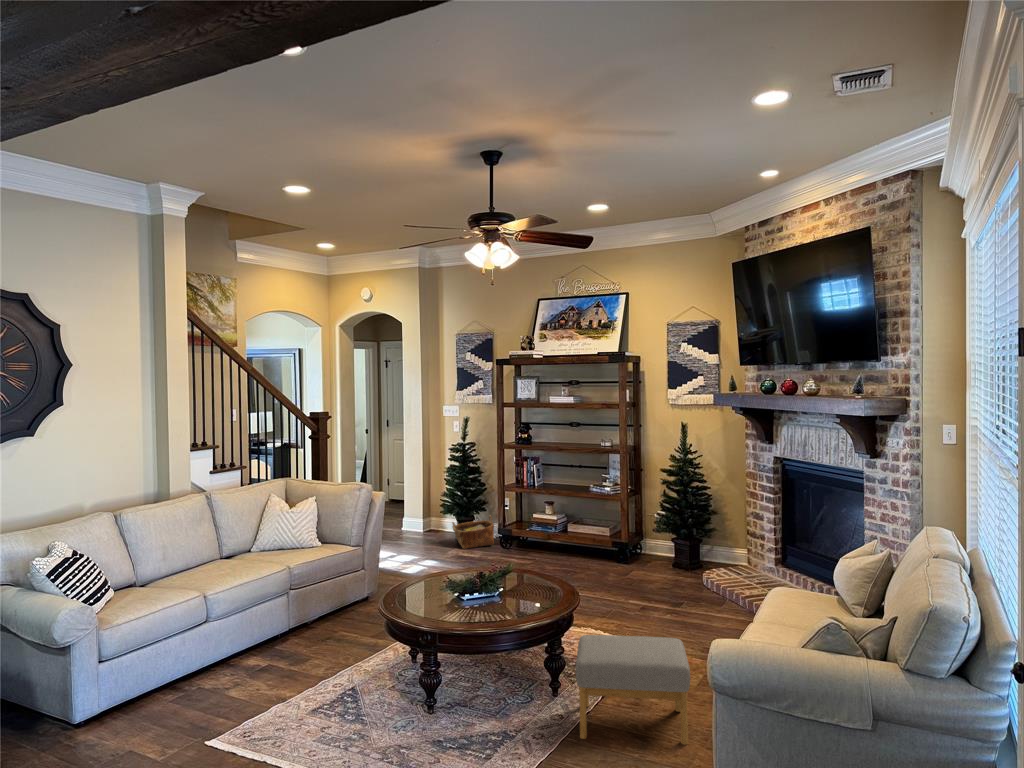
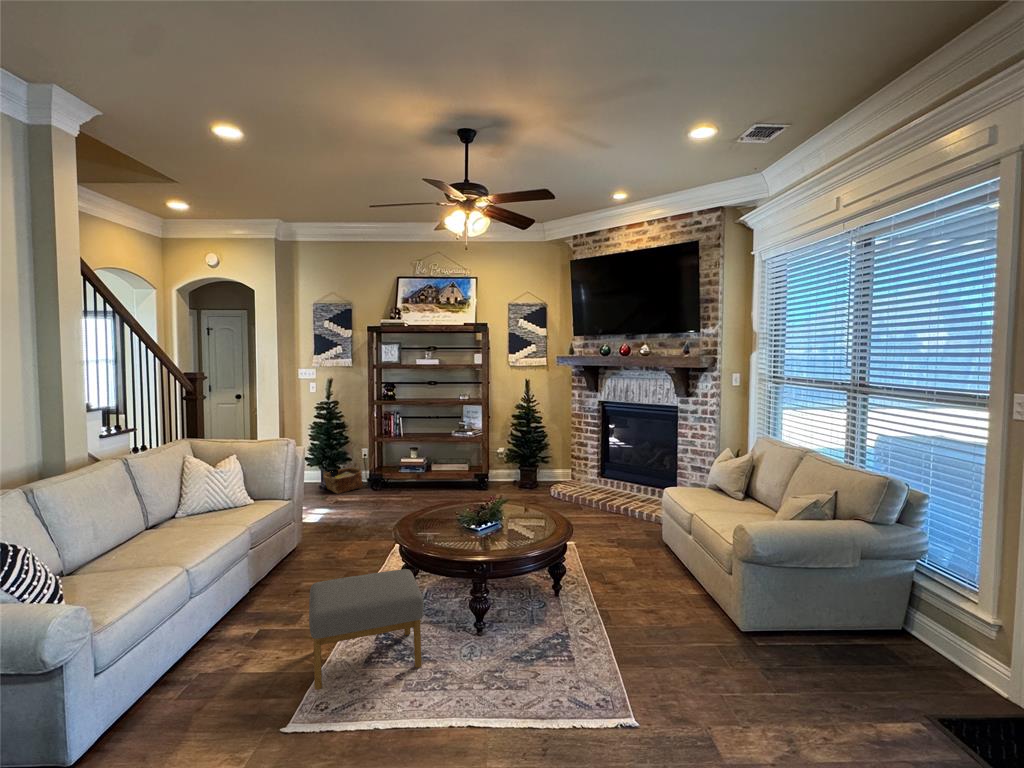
footstool: present [576,635,690,745] -> present [309,569,423,690]

